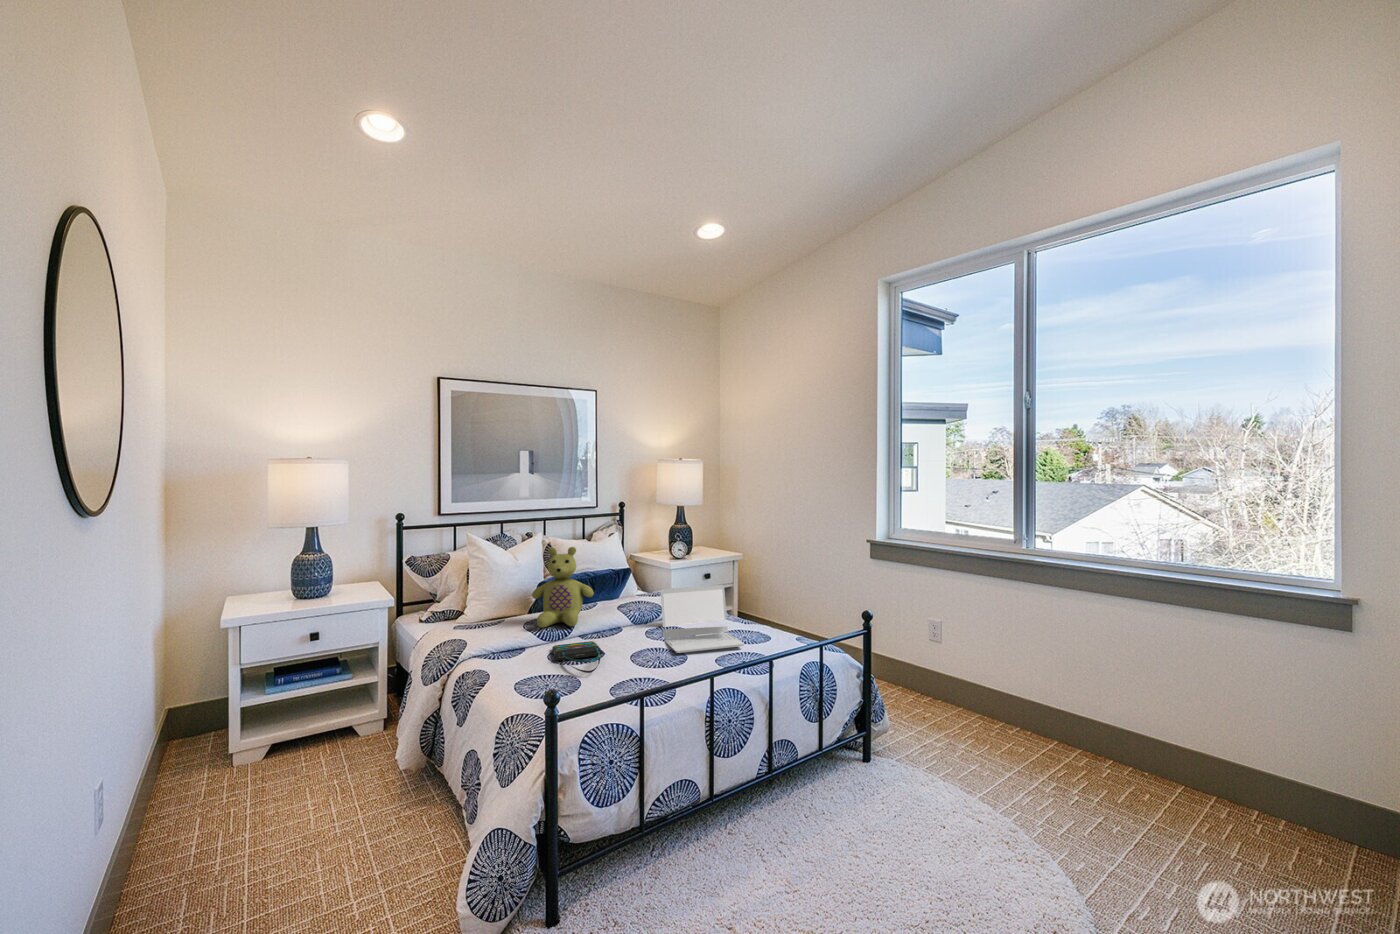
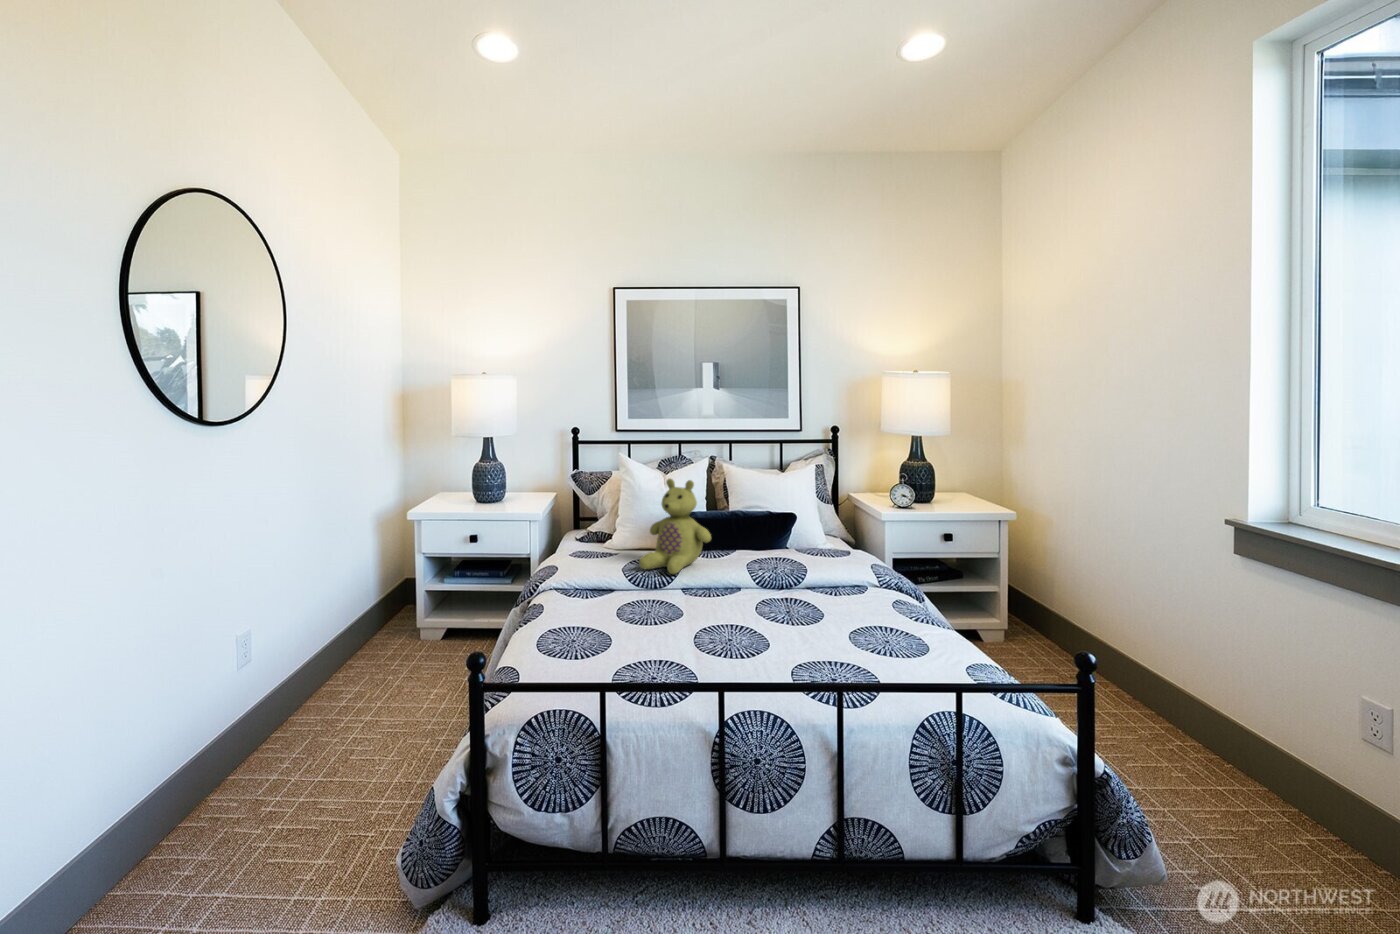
laptop: present [661,585,744,653] -> none [751,548,858,648]
tote bag: present [552,641,604,673] -> none [611,594,679,638]

